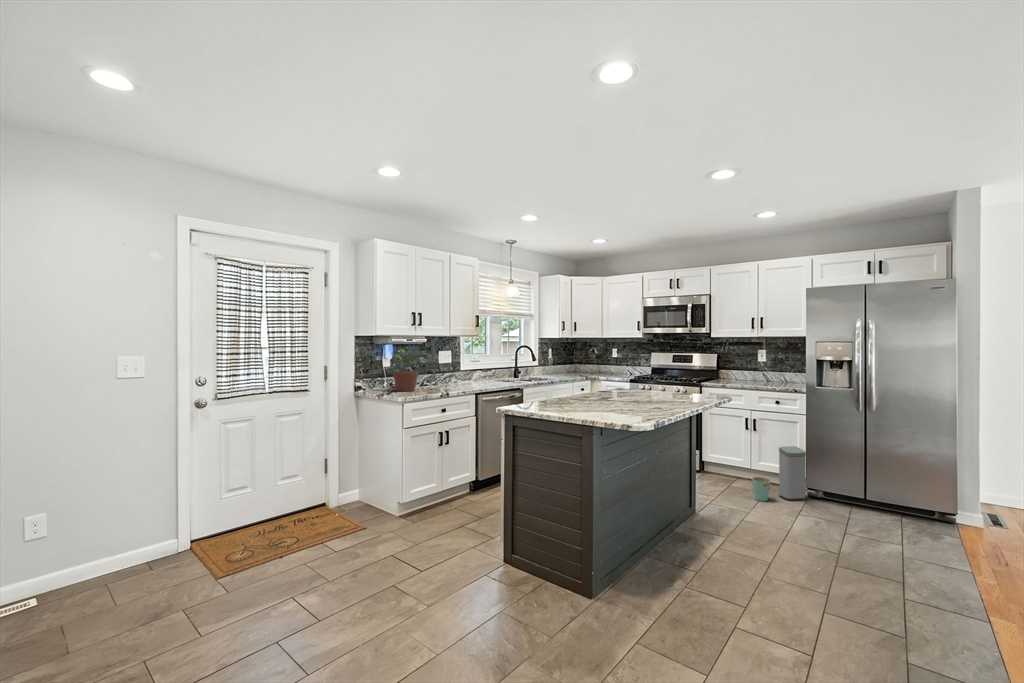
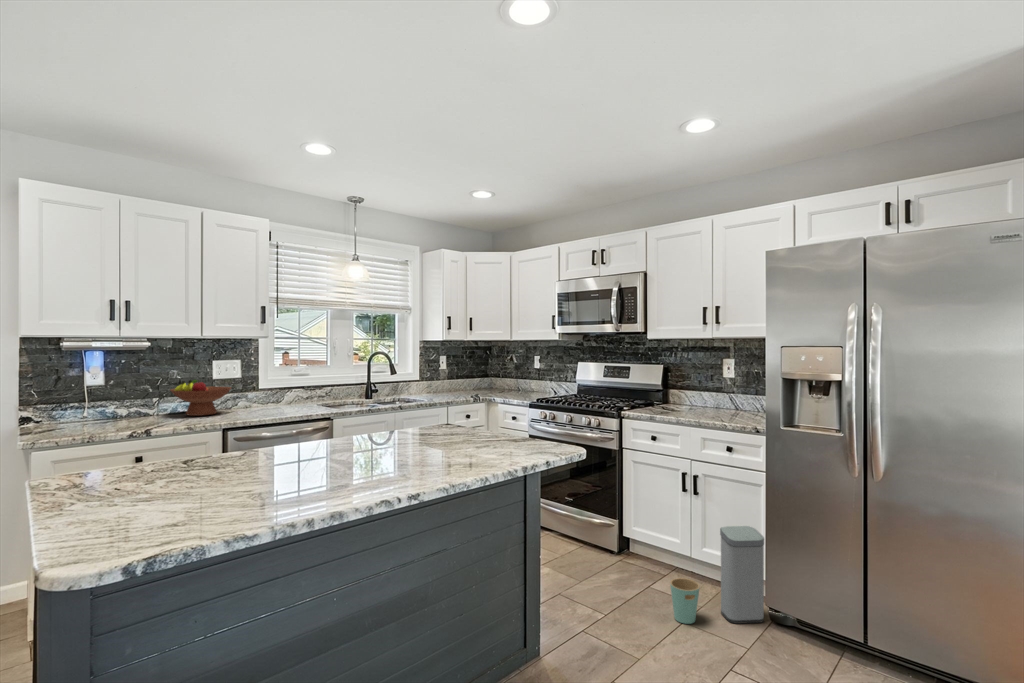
potted plant: present [393,349,418,391] -> none [72,357,122,427]
fruit bowl: none [428,363,463,386] -> present [170,380,231,416]

